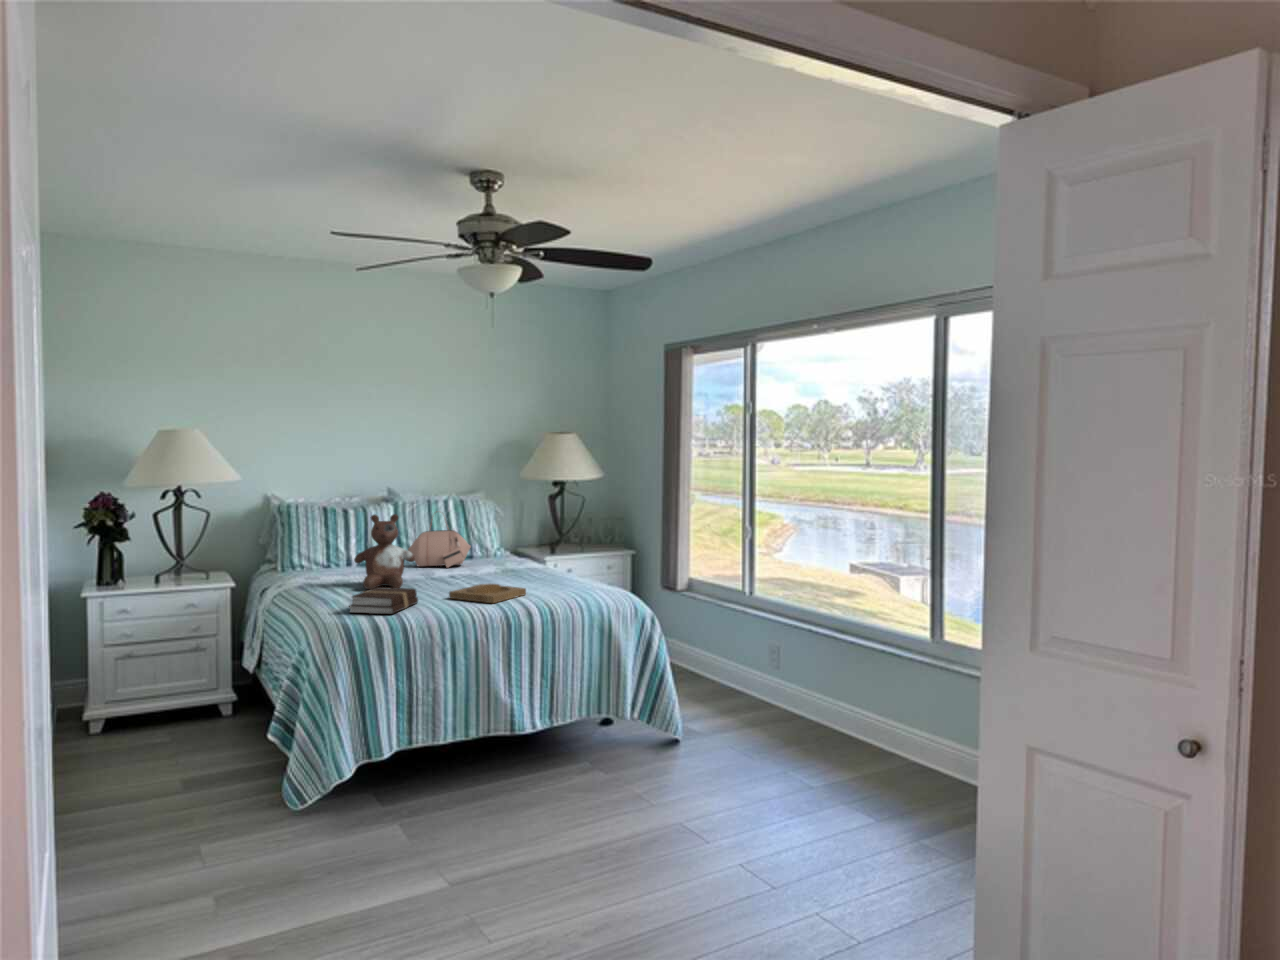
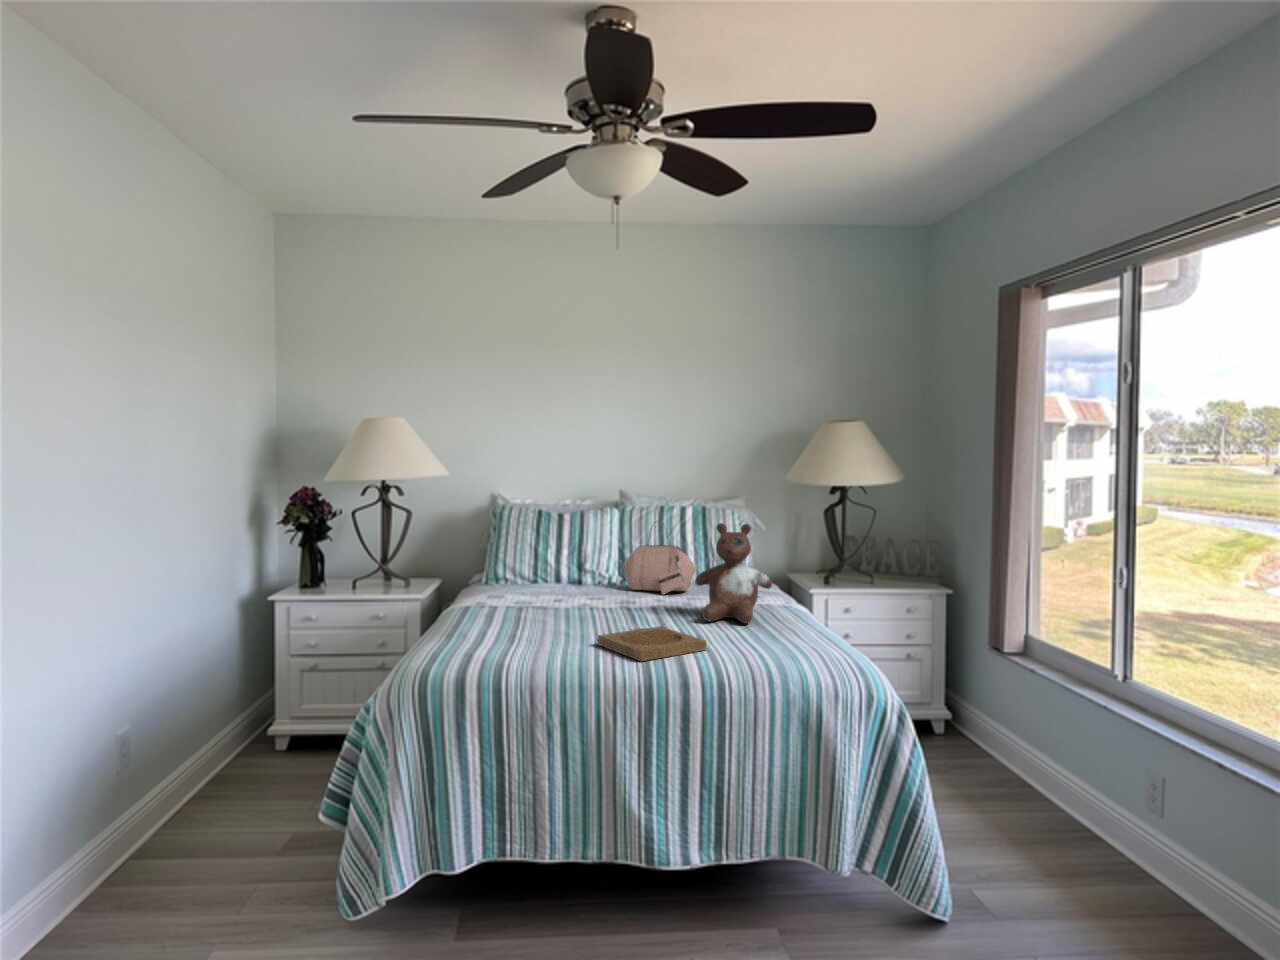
stuffed bear: present [354,514,415,589] -> present [696,523,772,623]
book: present [349,587,418,614] -> none [446,621,550,665]

